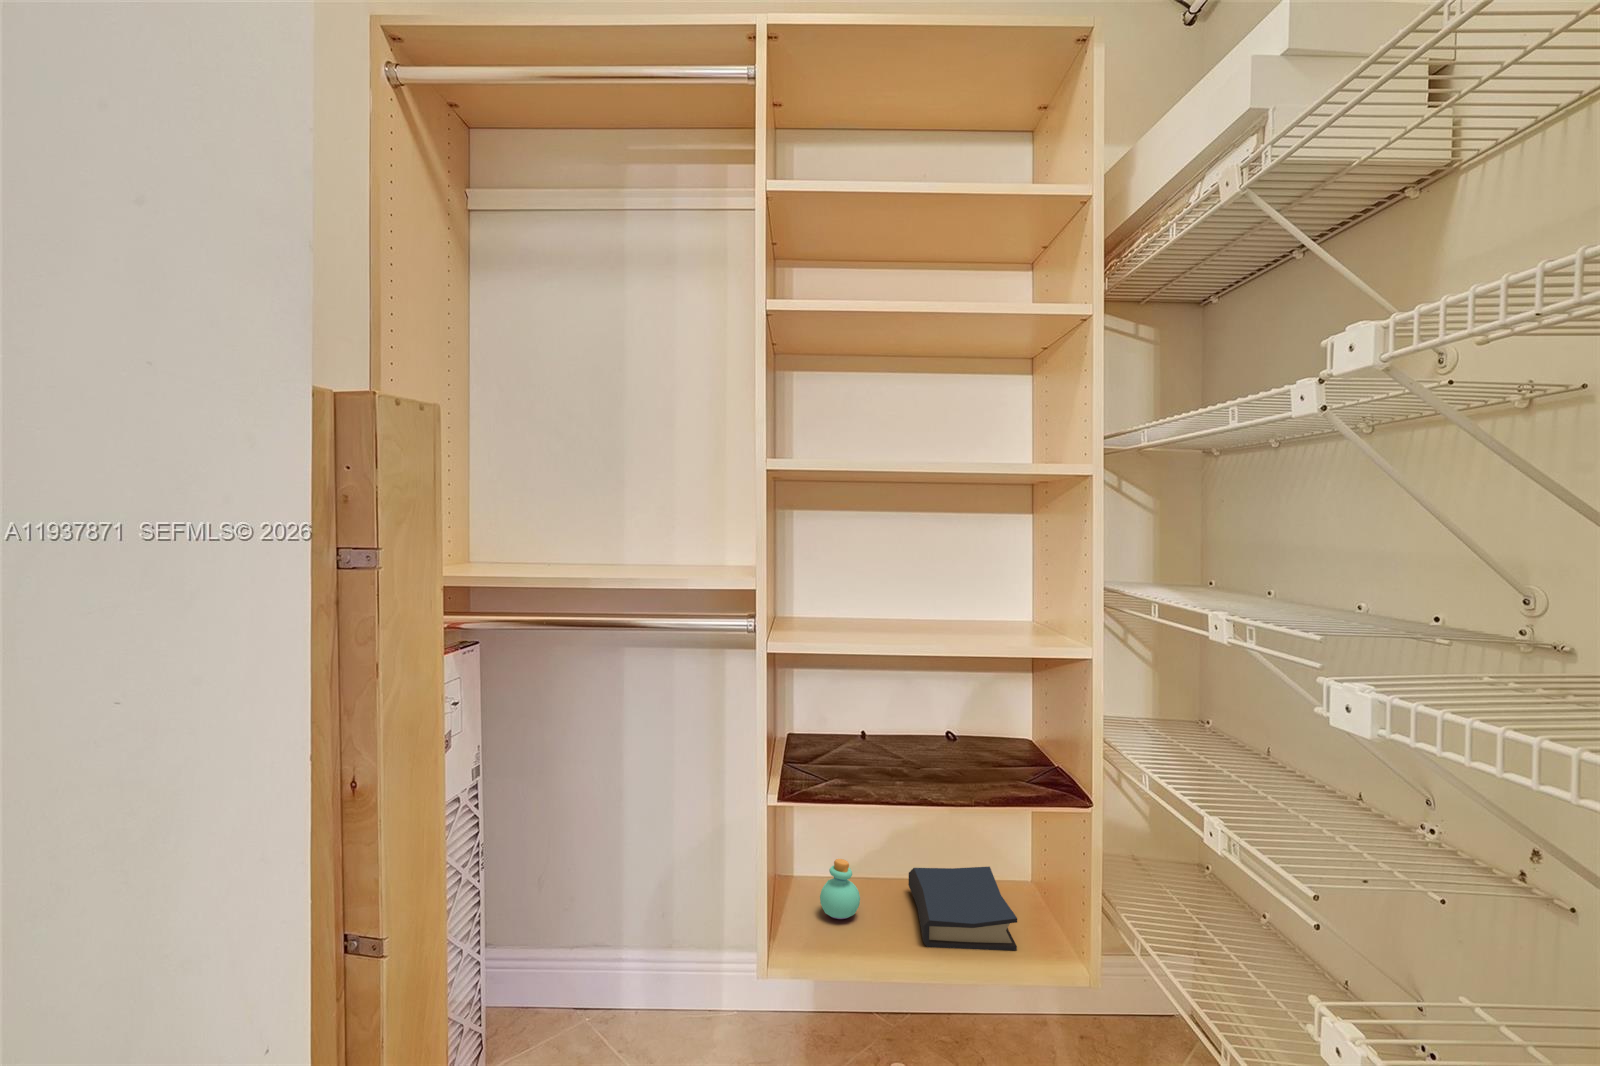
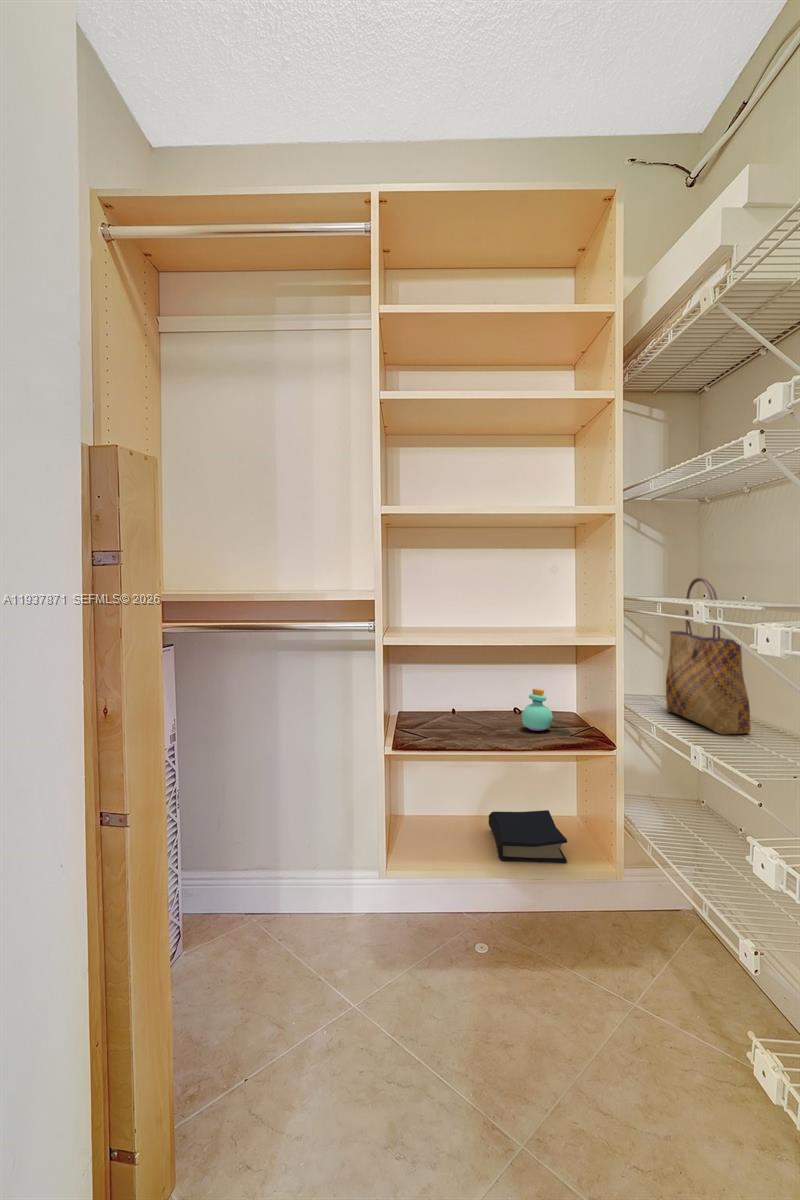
tote bag: none [1151,561,1276,784] -> present [666,578,751,734]
perfume bottle: present [820,859,860,919] -> present [522,688,553,731]

